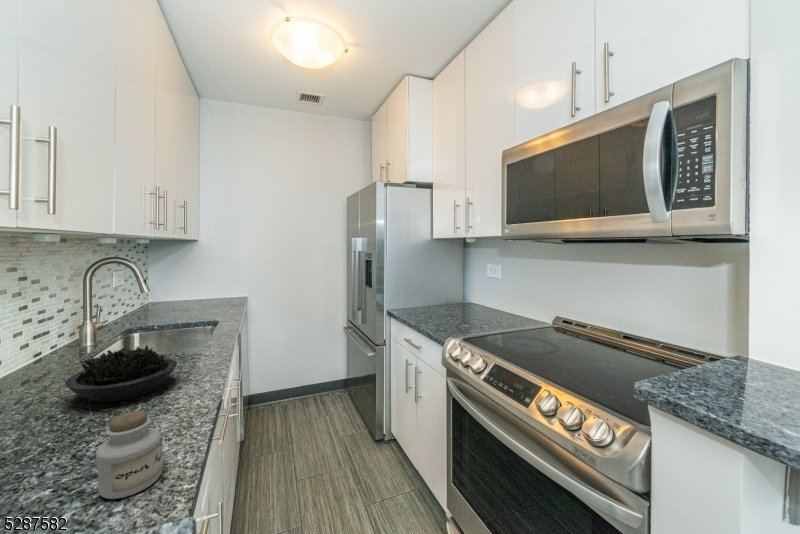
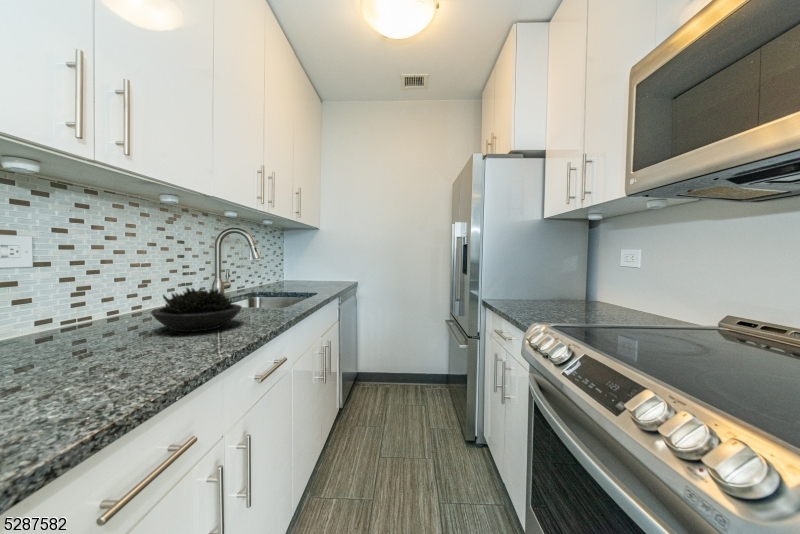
jar: present [96,411,163,499] -> none [67,319,139,400]

